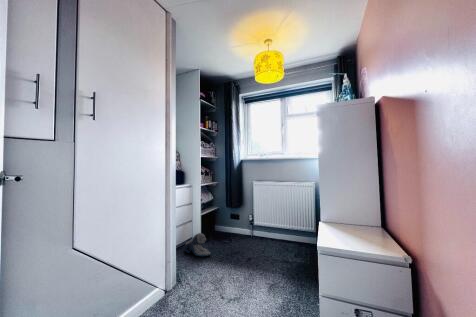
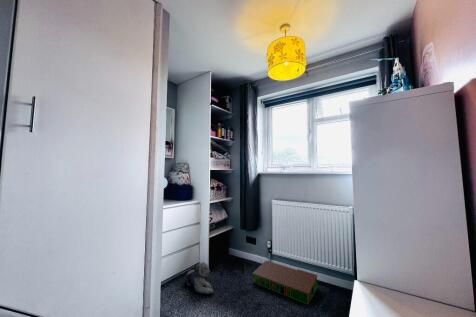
storage bin: none [240,230,290,255] -> present [253,261,317,304]

